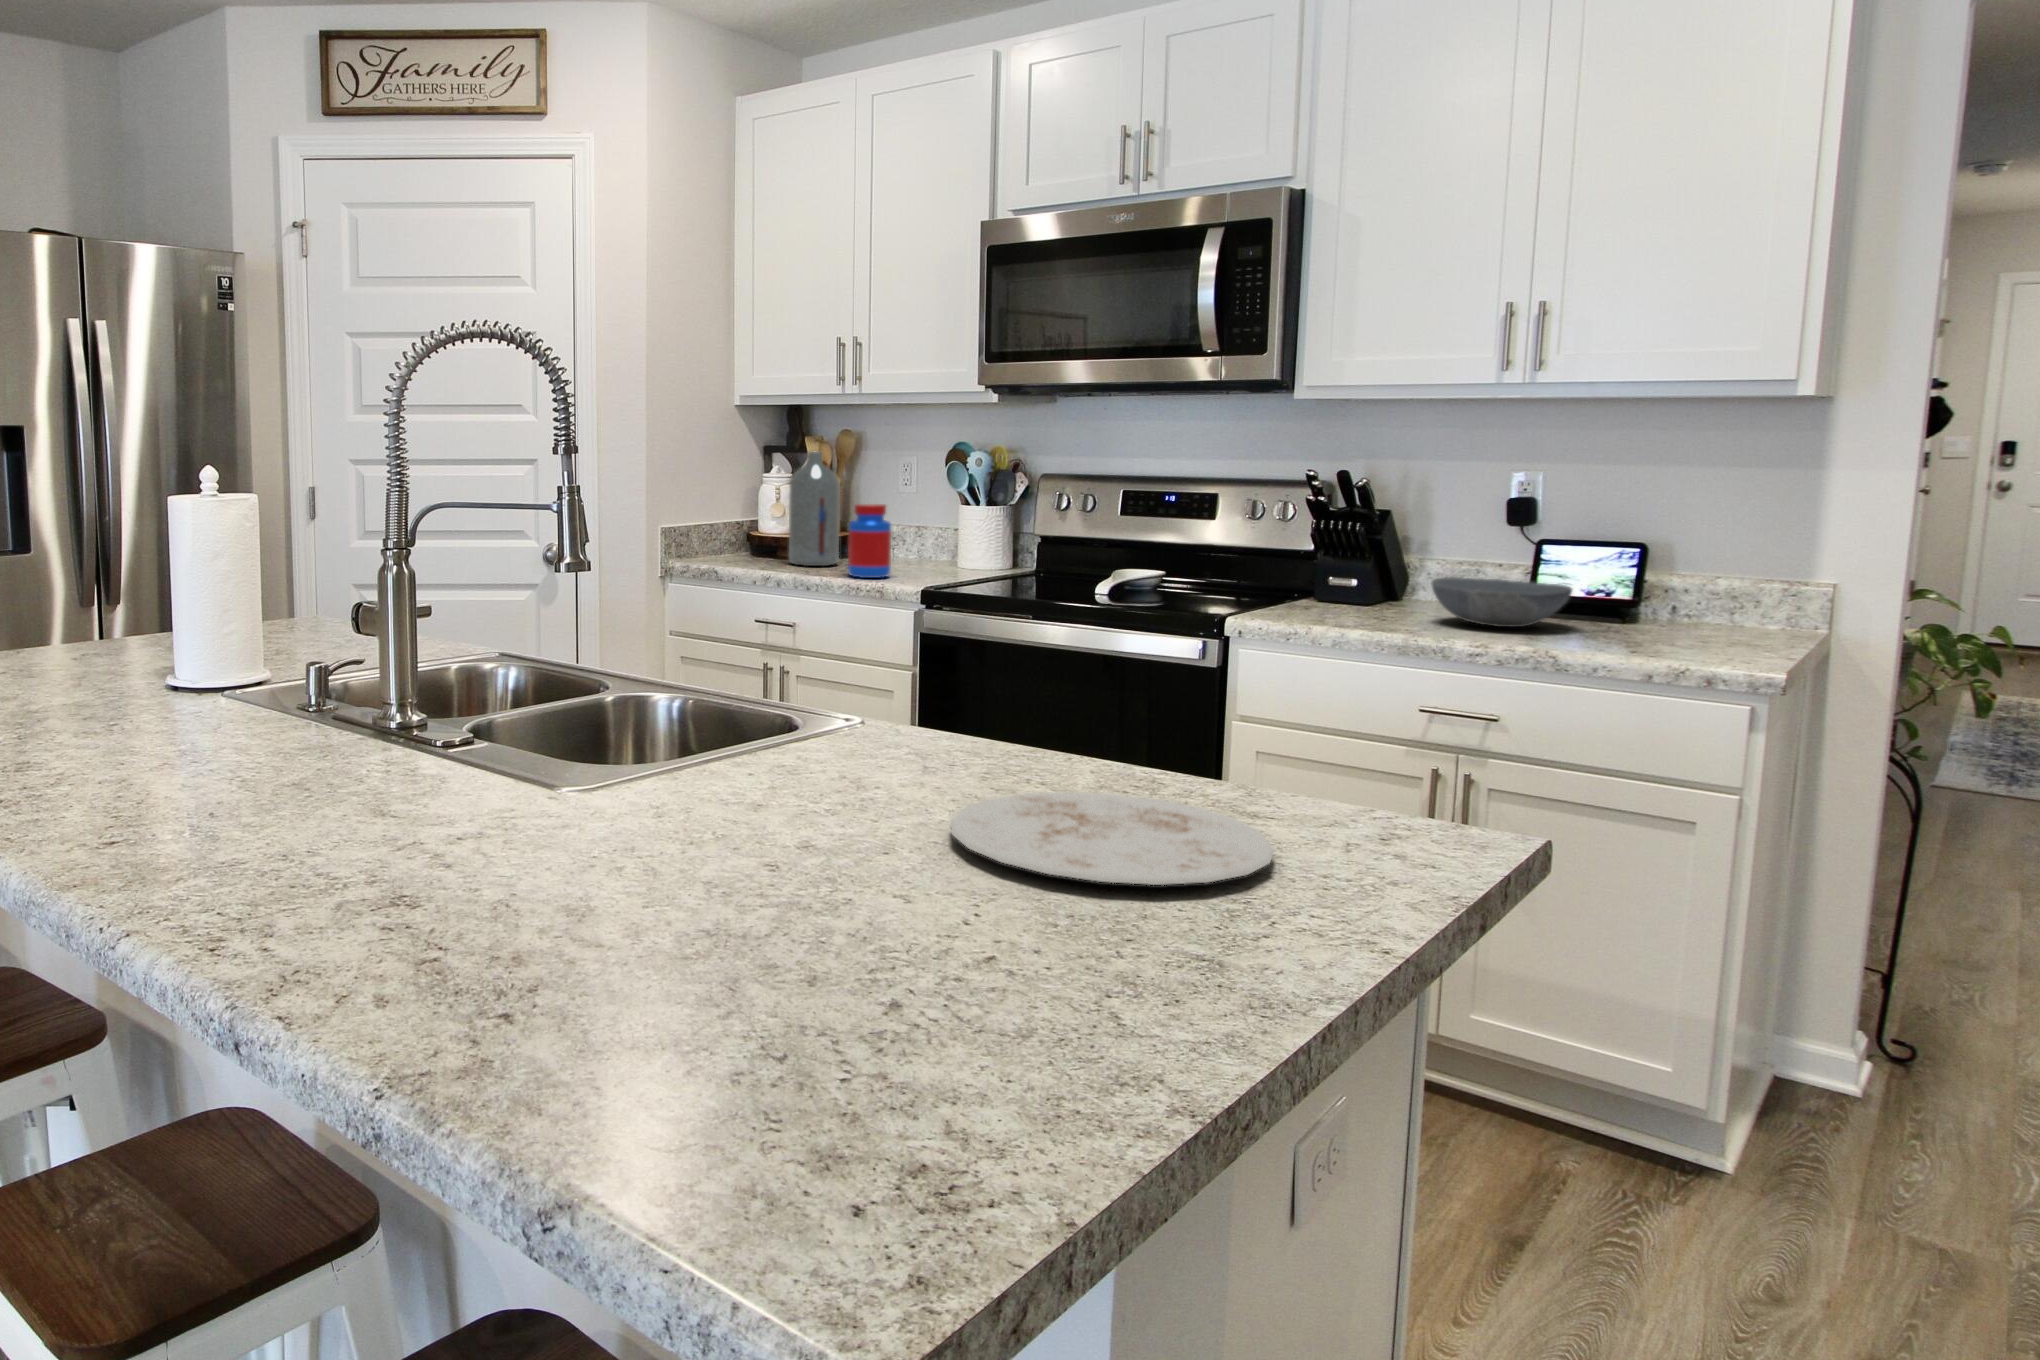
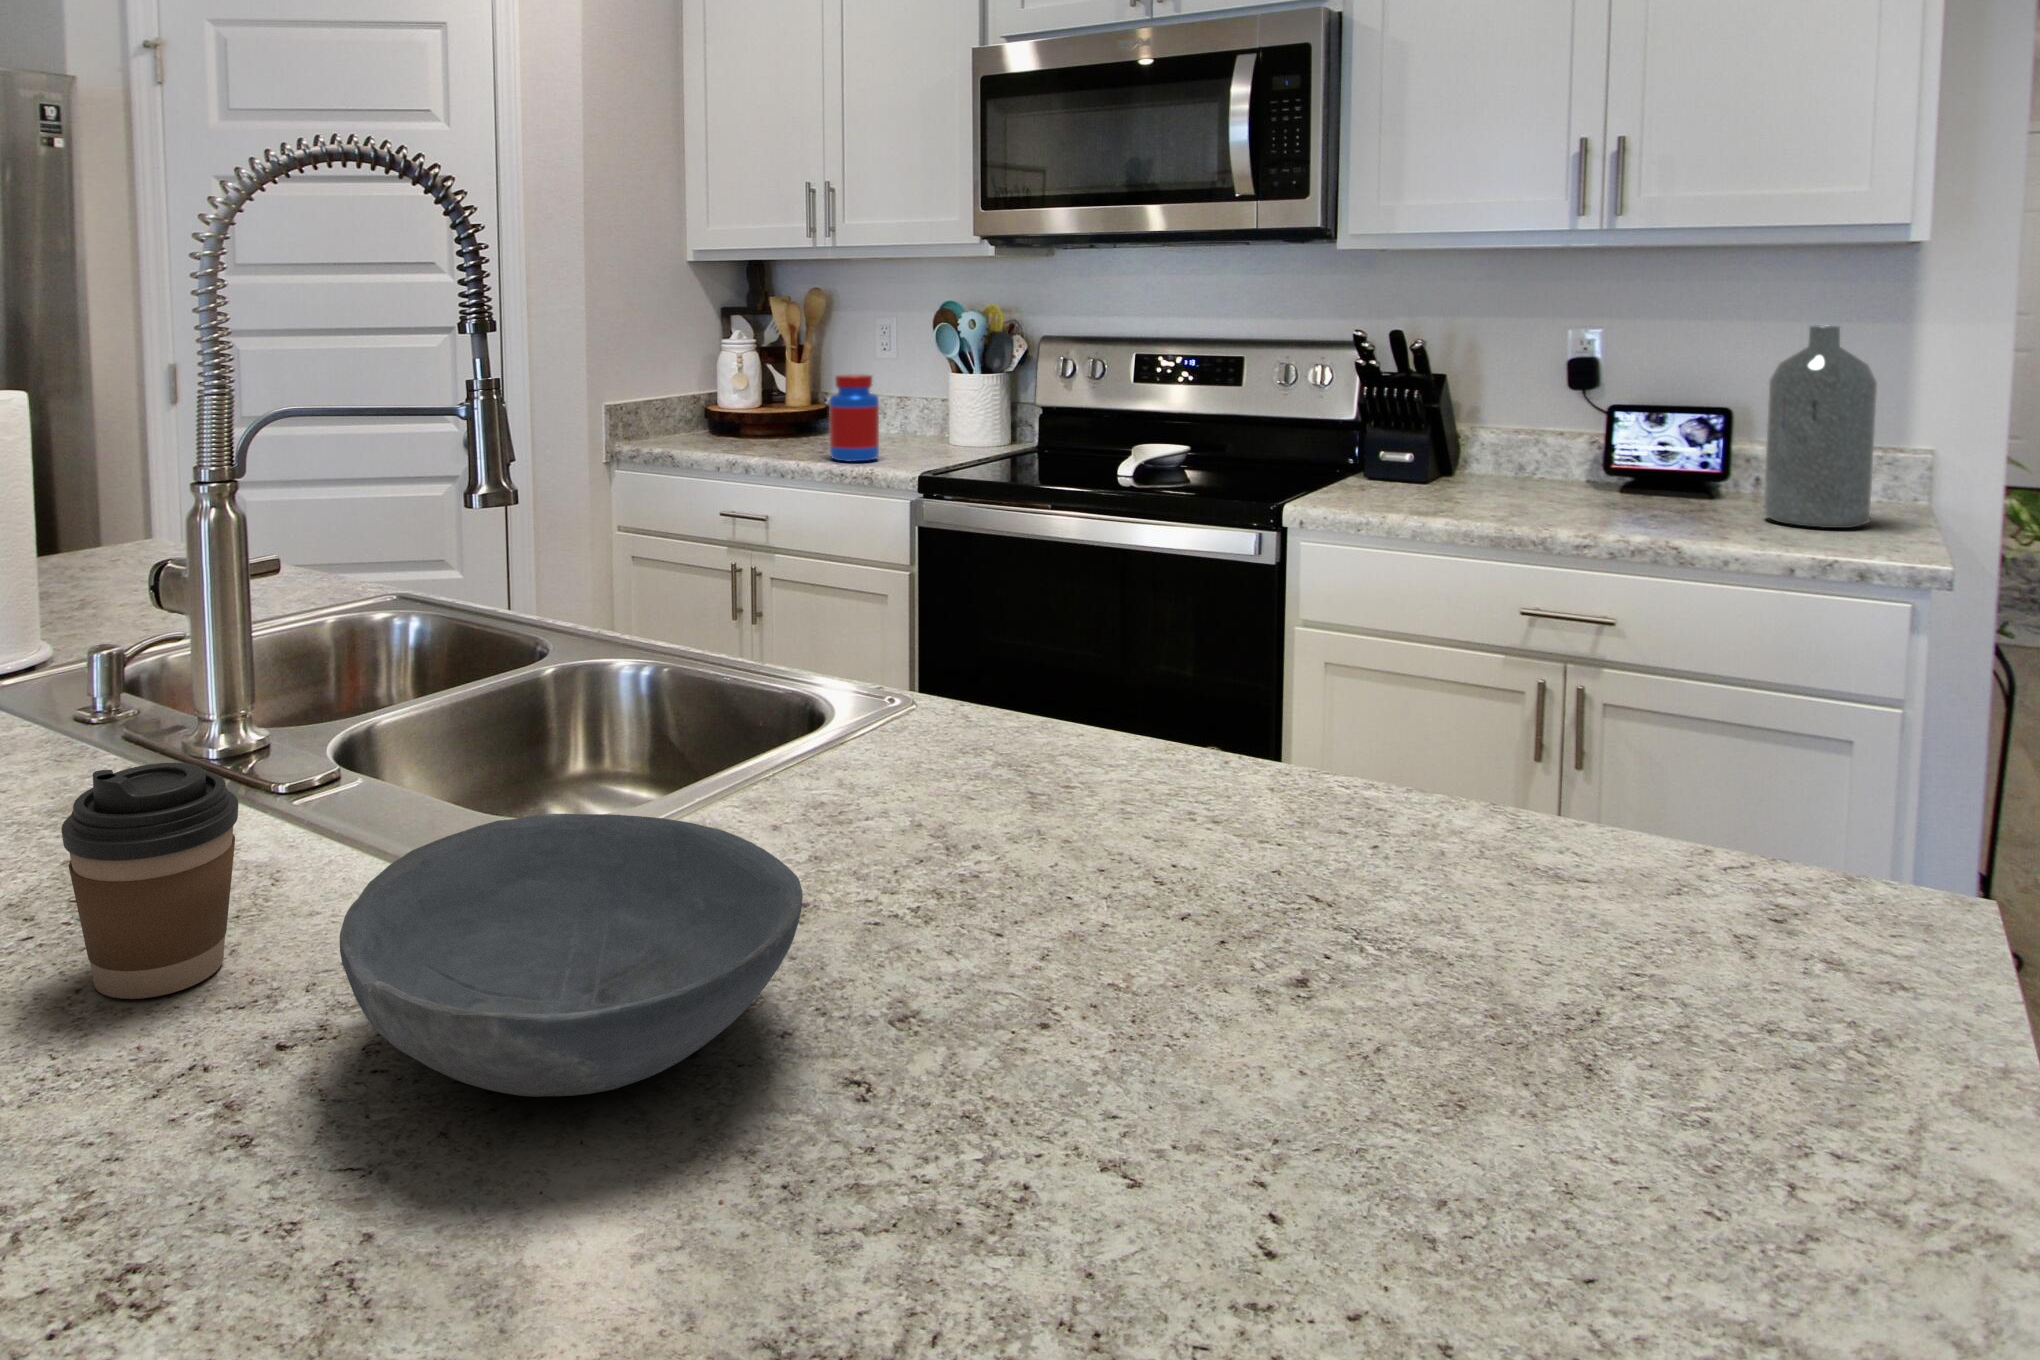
bottle: present [789,452,840,566] -> present [1763,326,1877,528]
bowl: present [1431,577,1572,627] -> present [340,814,803,1097]
coffee cup: none [335,695,430,824] -> present [61,763,238,999]
plate: present [950,792,1274,885] -> none [1108,847,1650,1088]

